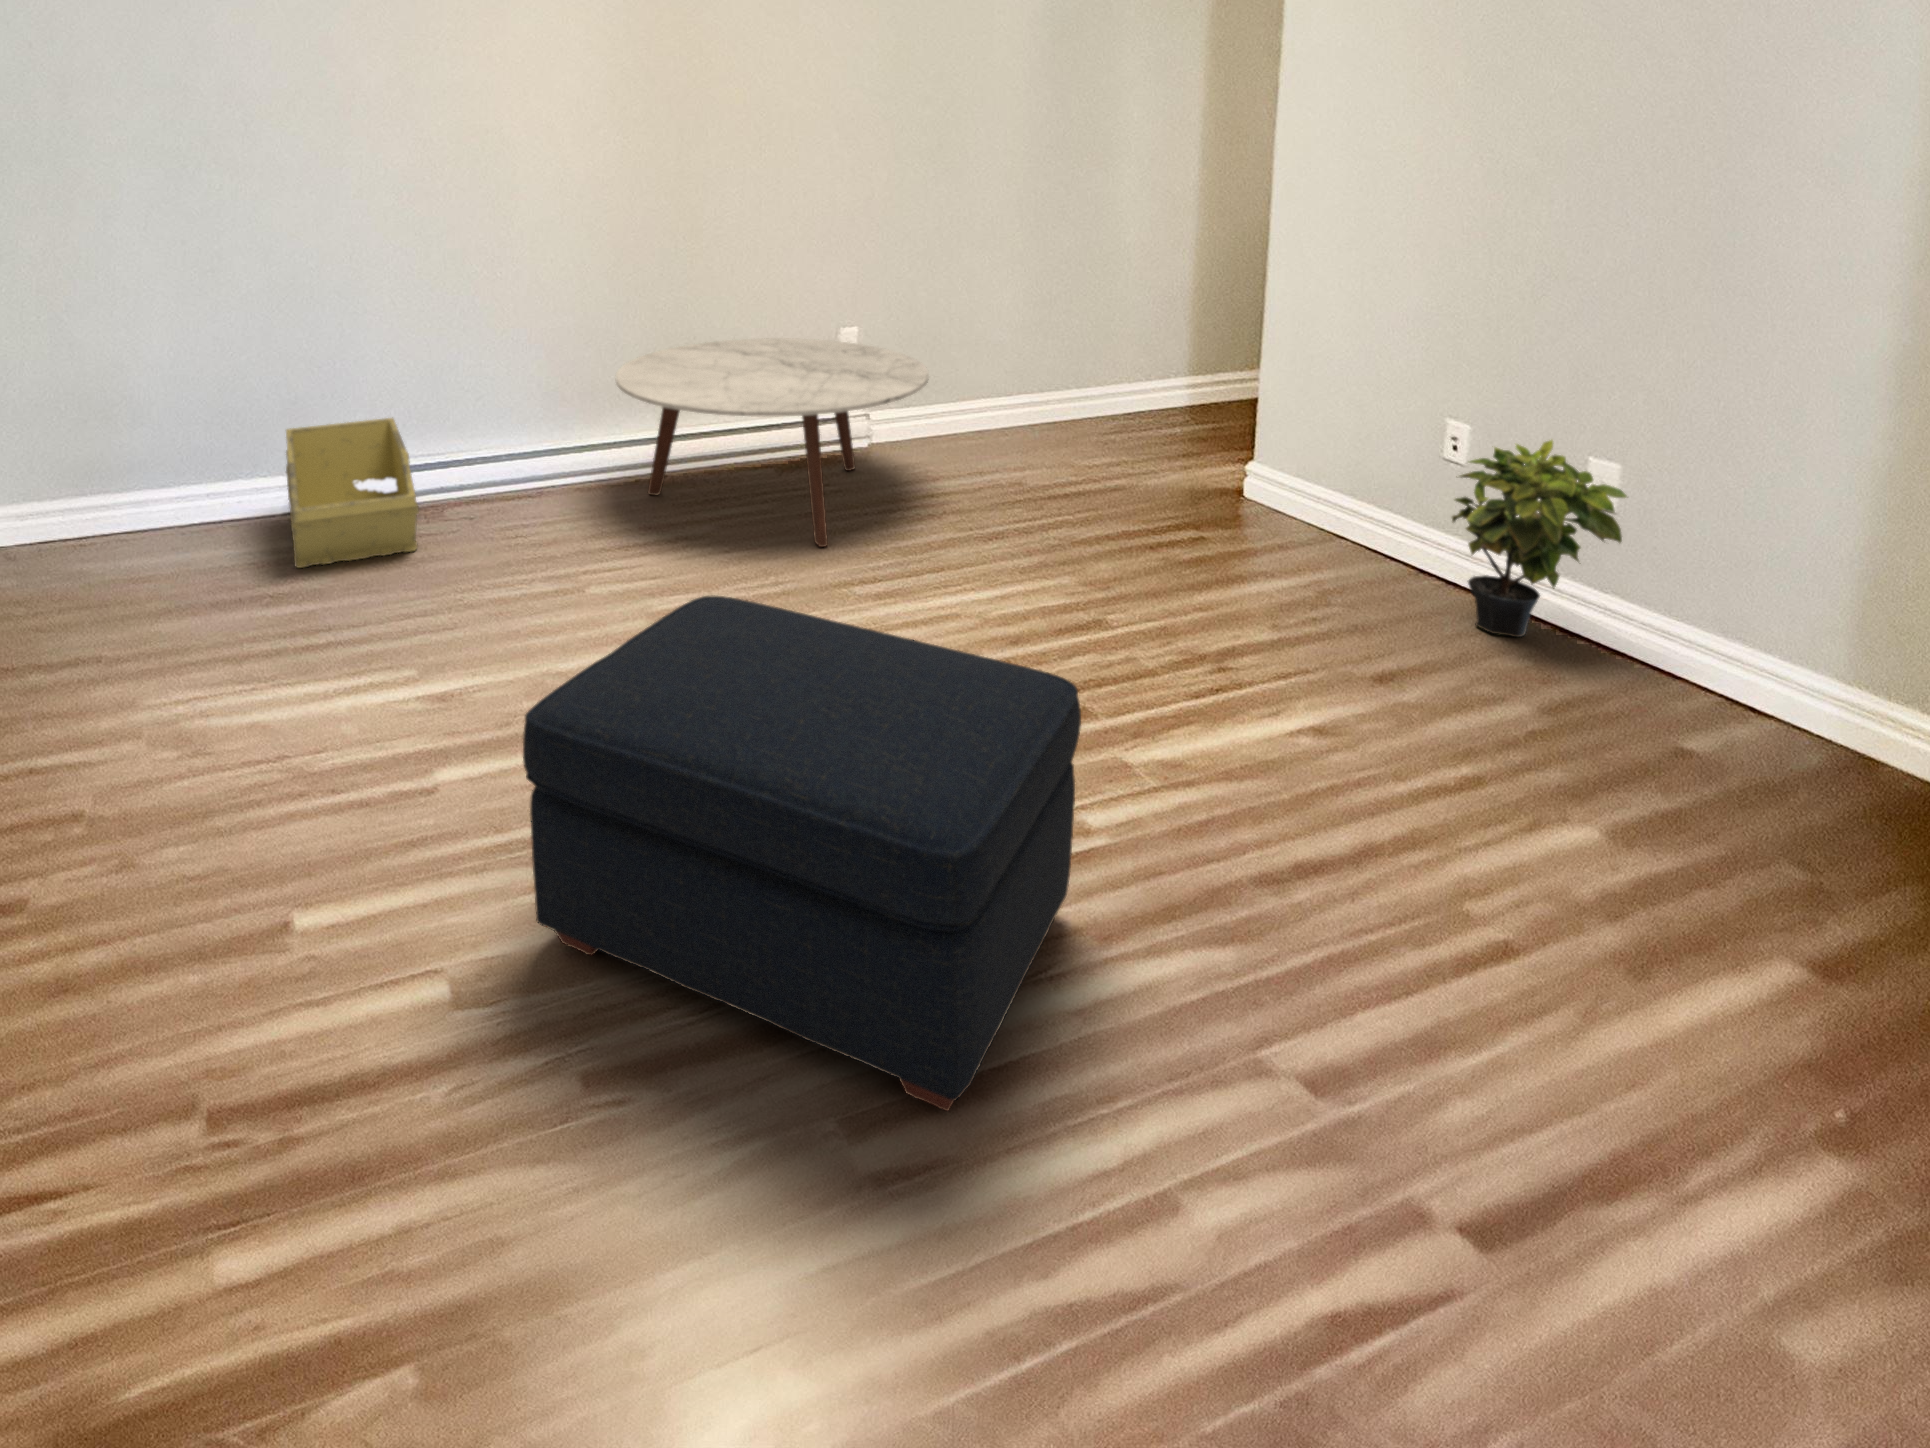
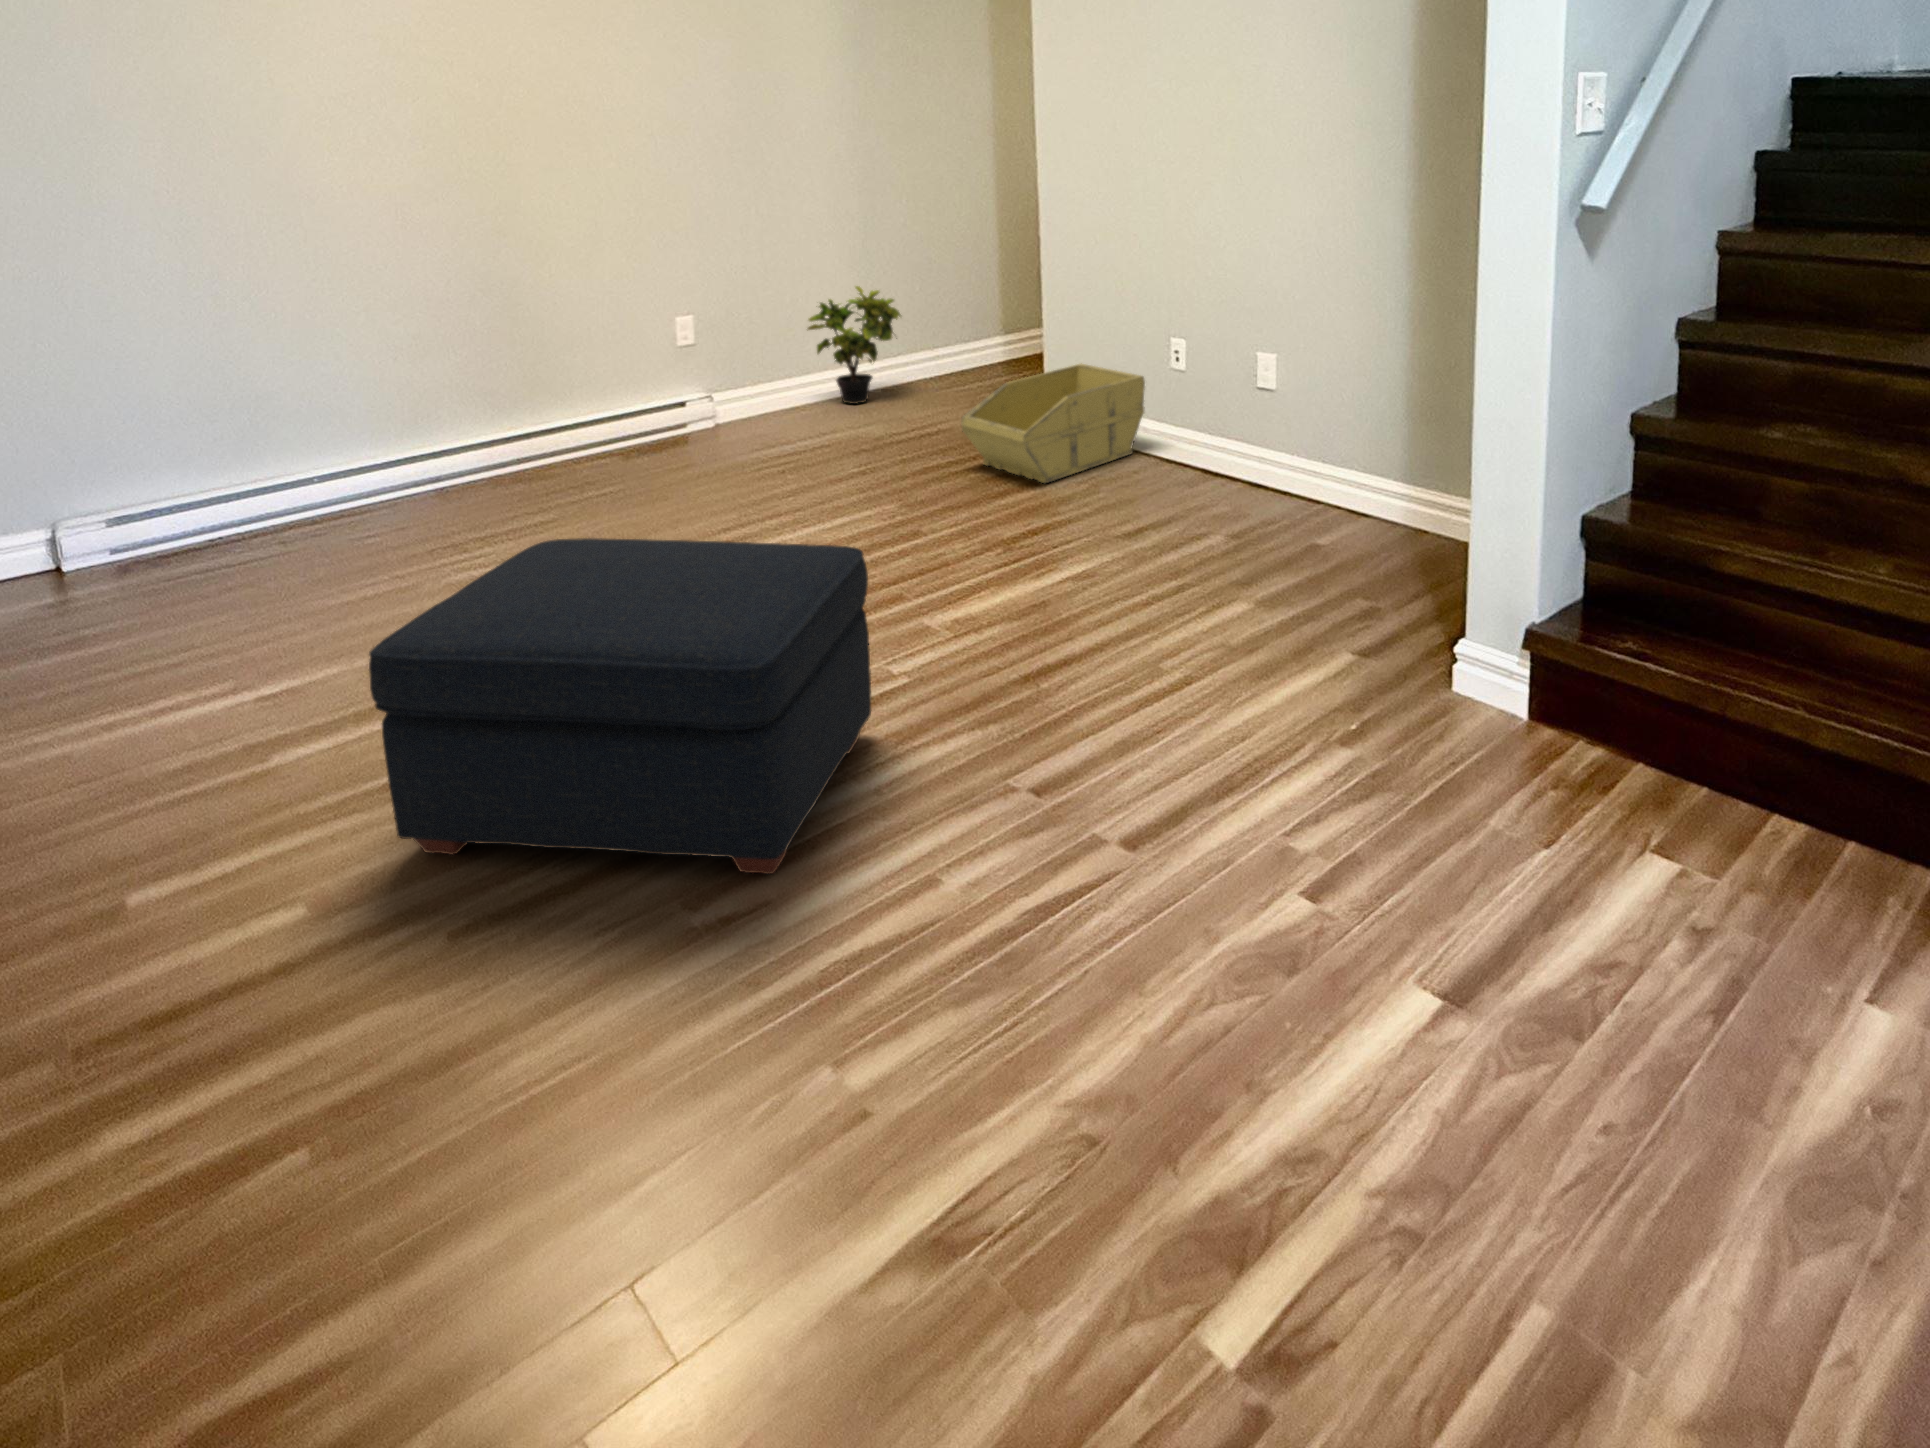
coffee table: present [616,338,929,547] -> none [441,332,759,515]
storage bin: present [286,418,419,568] -> present [961,364,1145,483]
potted plant: present [1452,440,1627,637] -> present [808,286,901,404]

